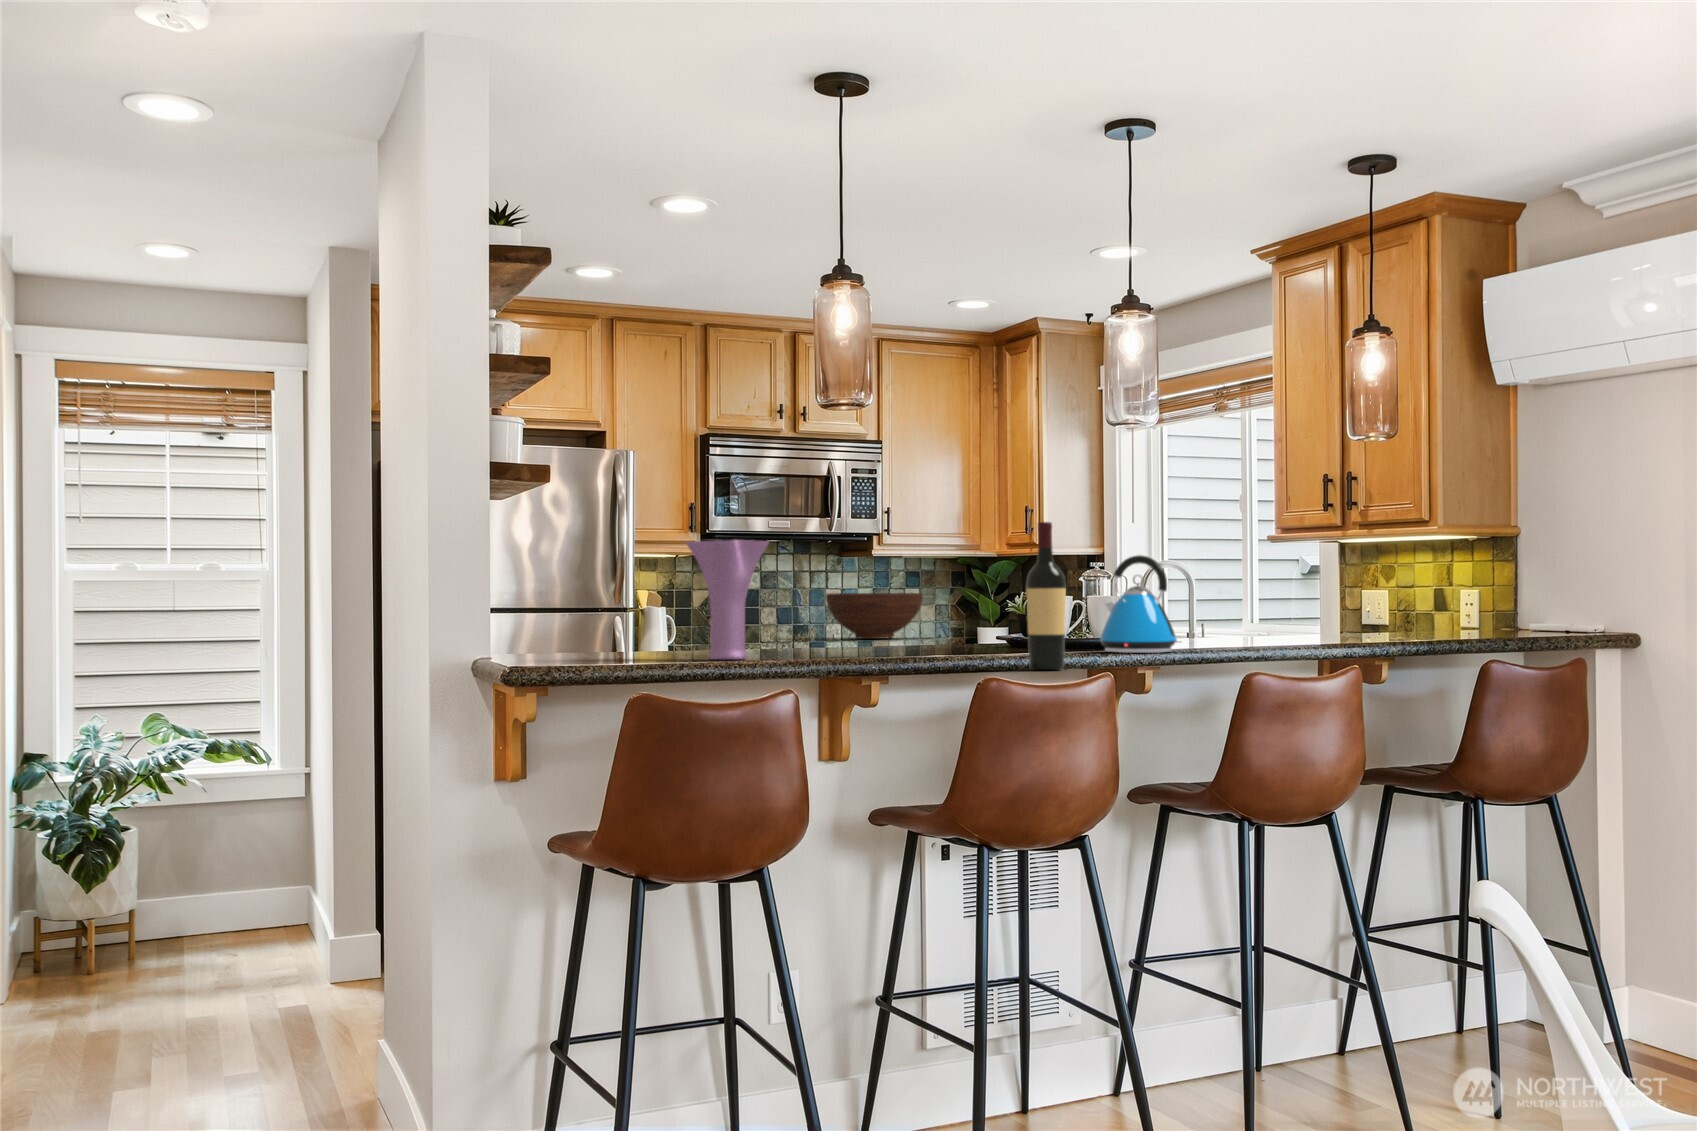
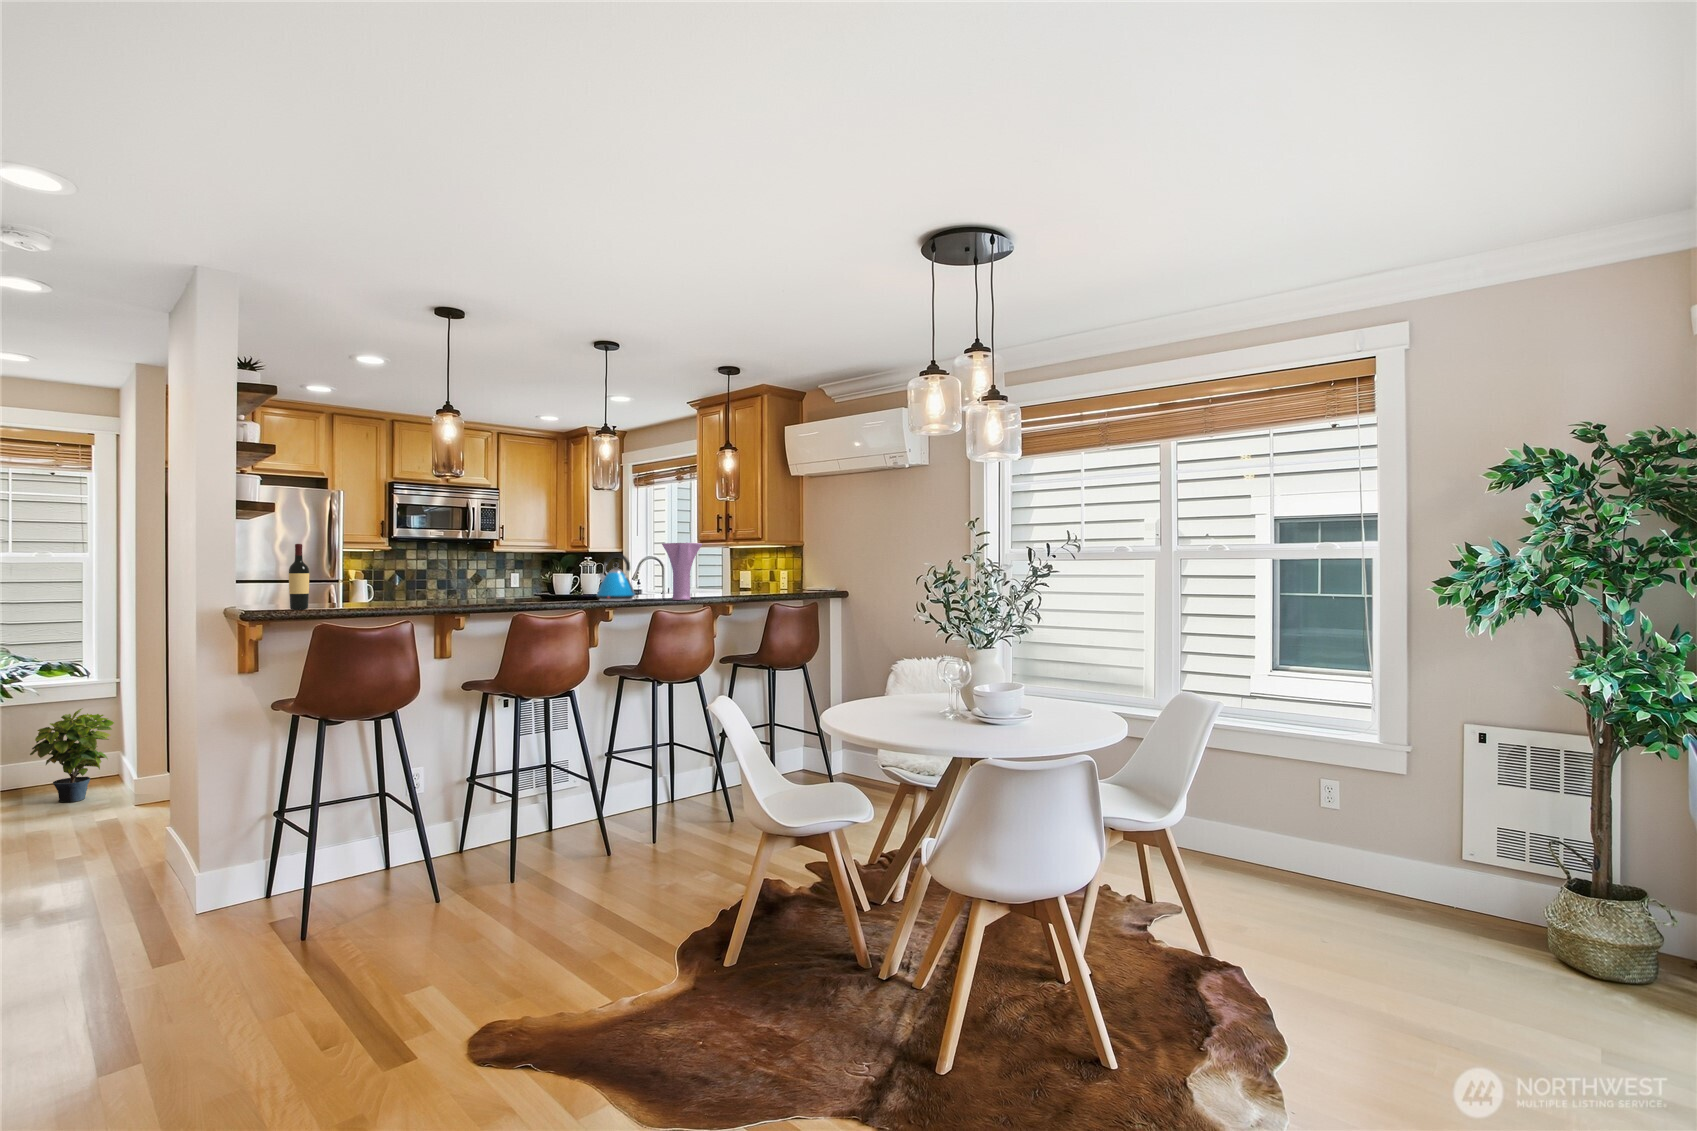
wine bottle: present [1026,522,1066,670] -> present [289,544,309,610]
vase: present [686,540,769,660] -> present [662,543,702,600]
fruit bowl: present [826,593,923,639] -> none [461,572,517,596]
potted plant: none [200,816,308,969] -> present [30,708,114,802]

